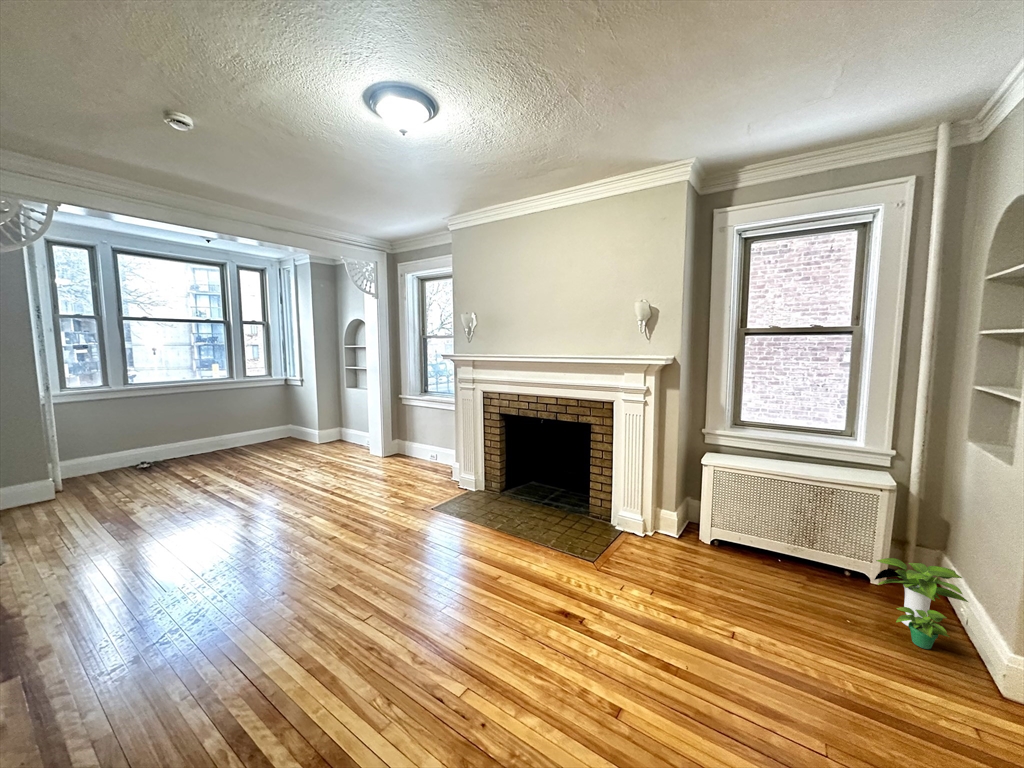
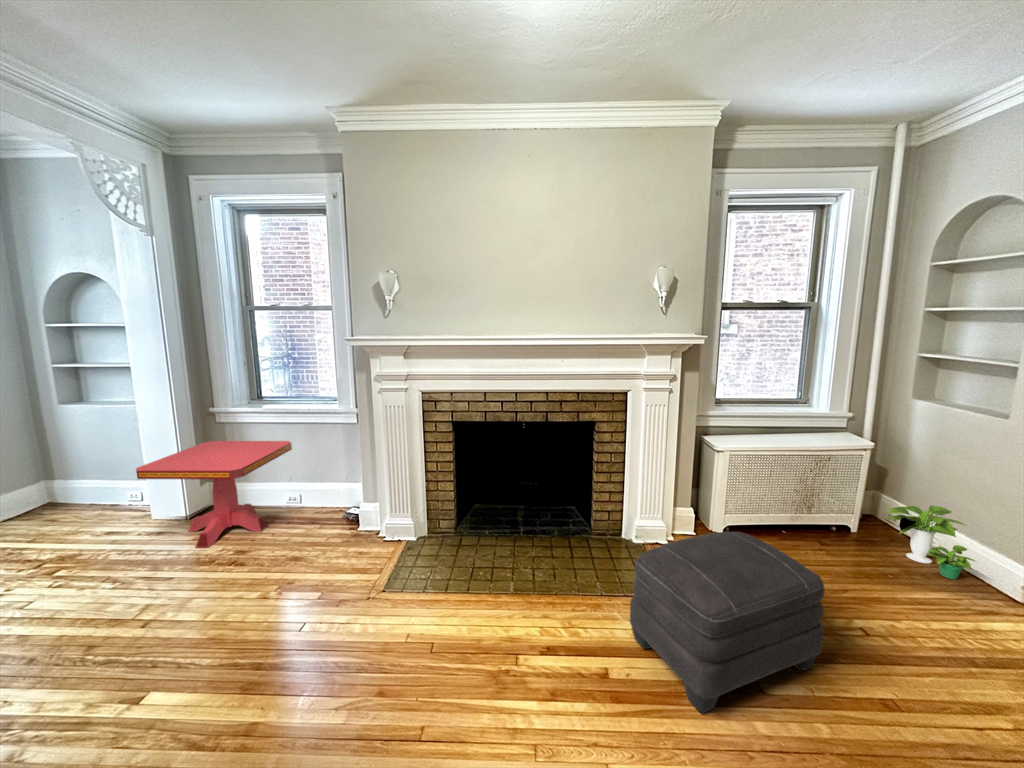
side table: none [356,414,432,471] -> present [136,441,292,548]
ottoman: none [514,506,637,624] -> present [630,532,825,714]

